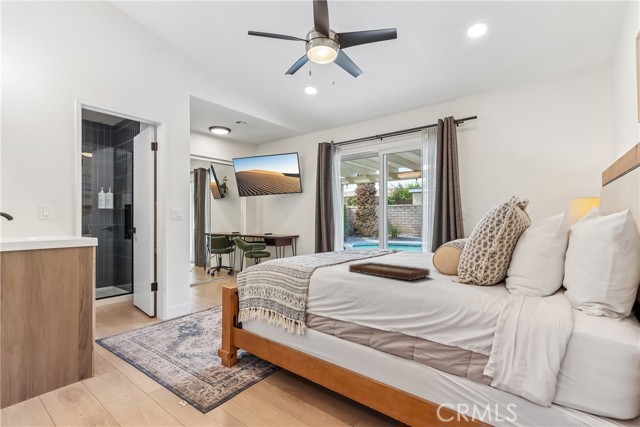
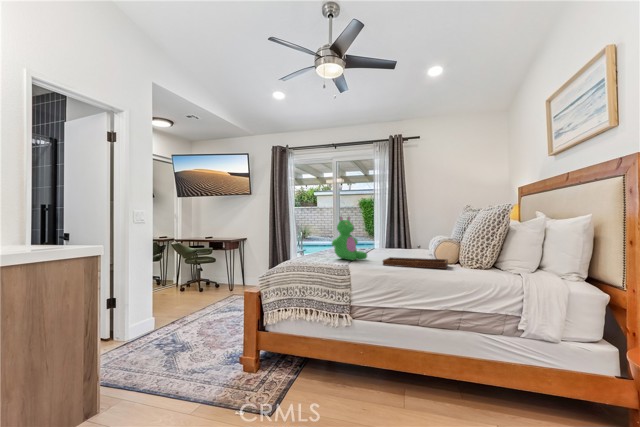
teddy bear: none [314,214,353,263] -> present [332,216,367,260]

